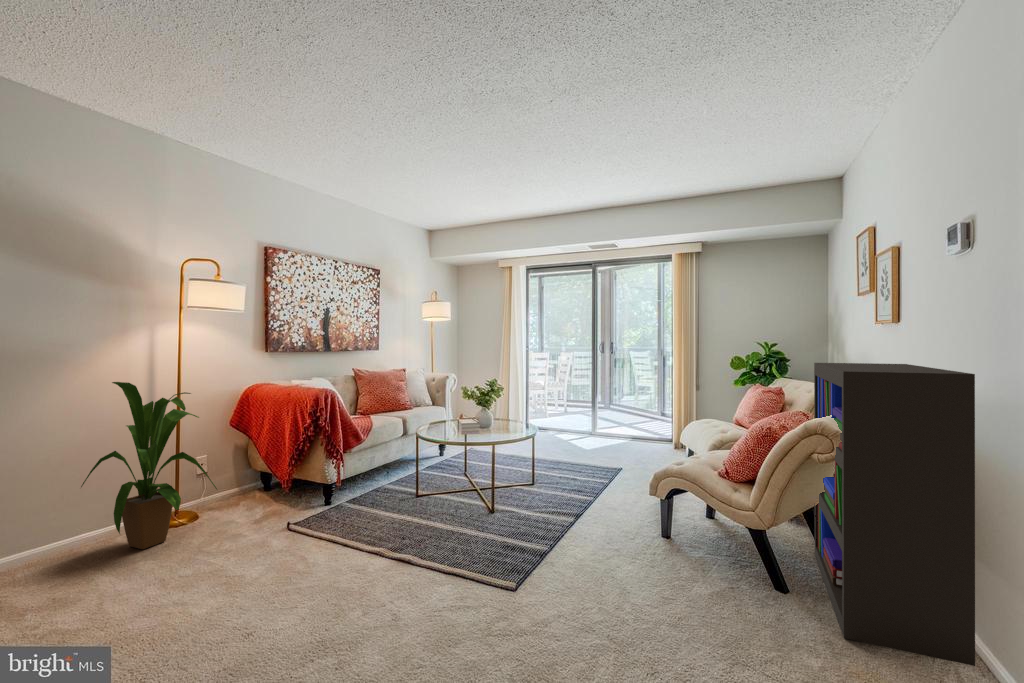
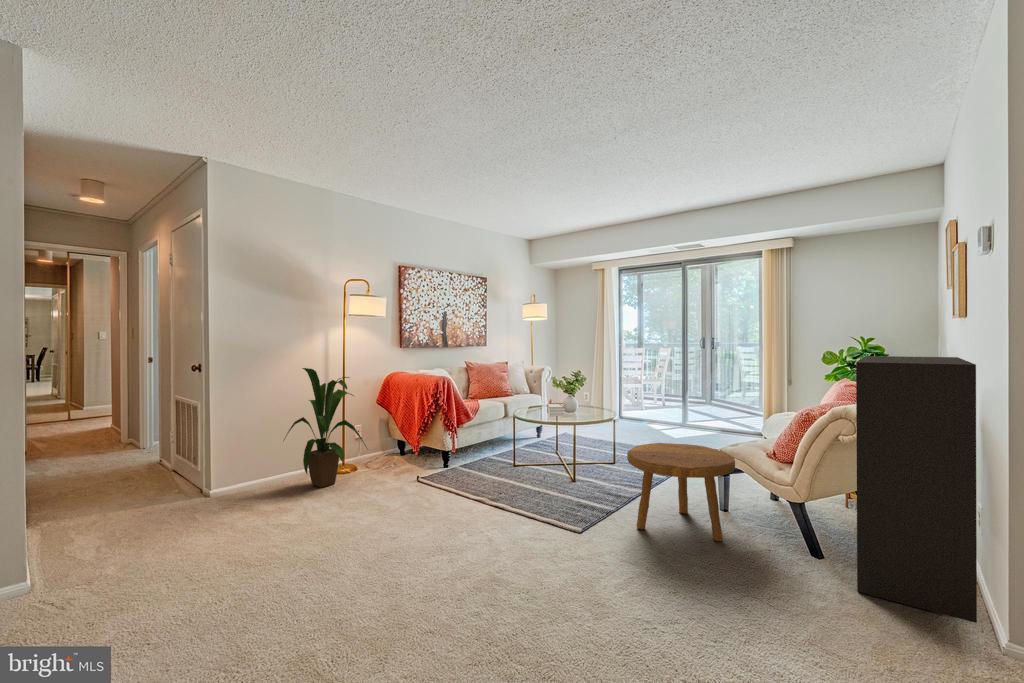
footstool: none [566,465,690,583] -> present [627,443,735,541]

